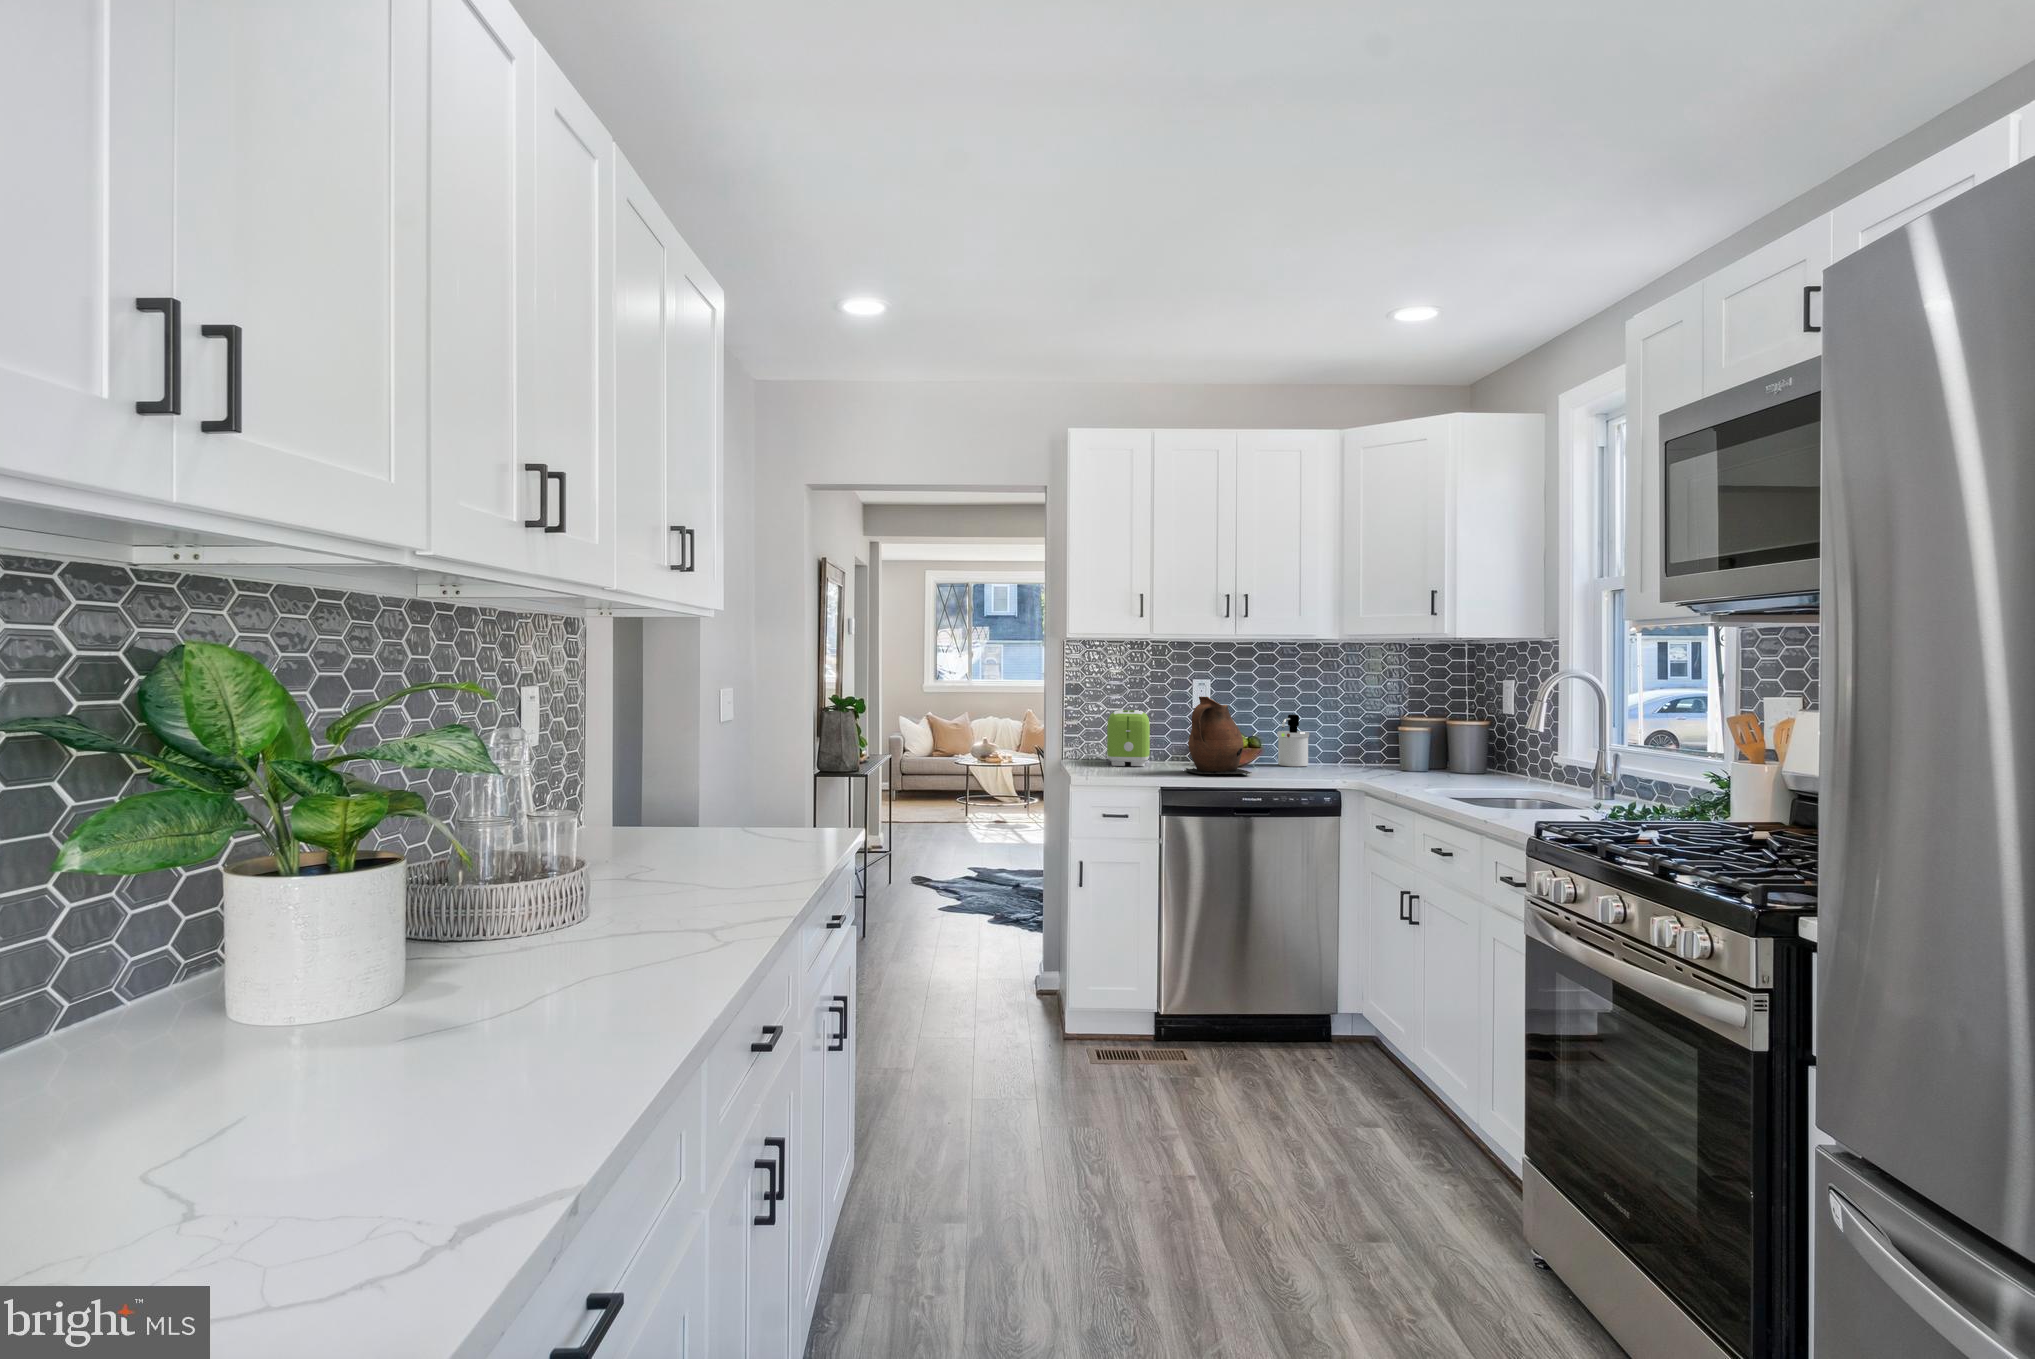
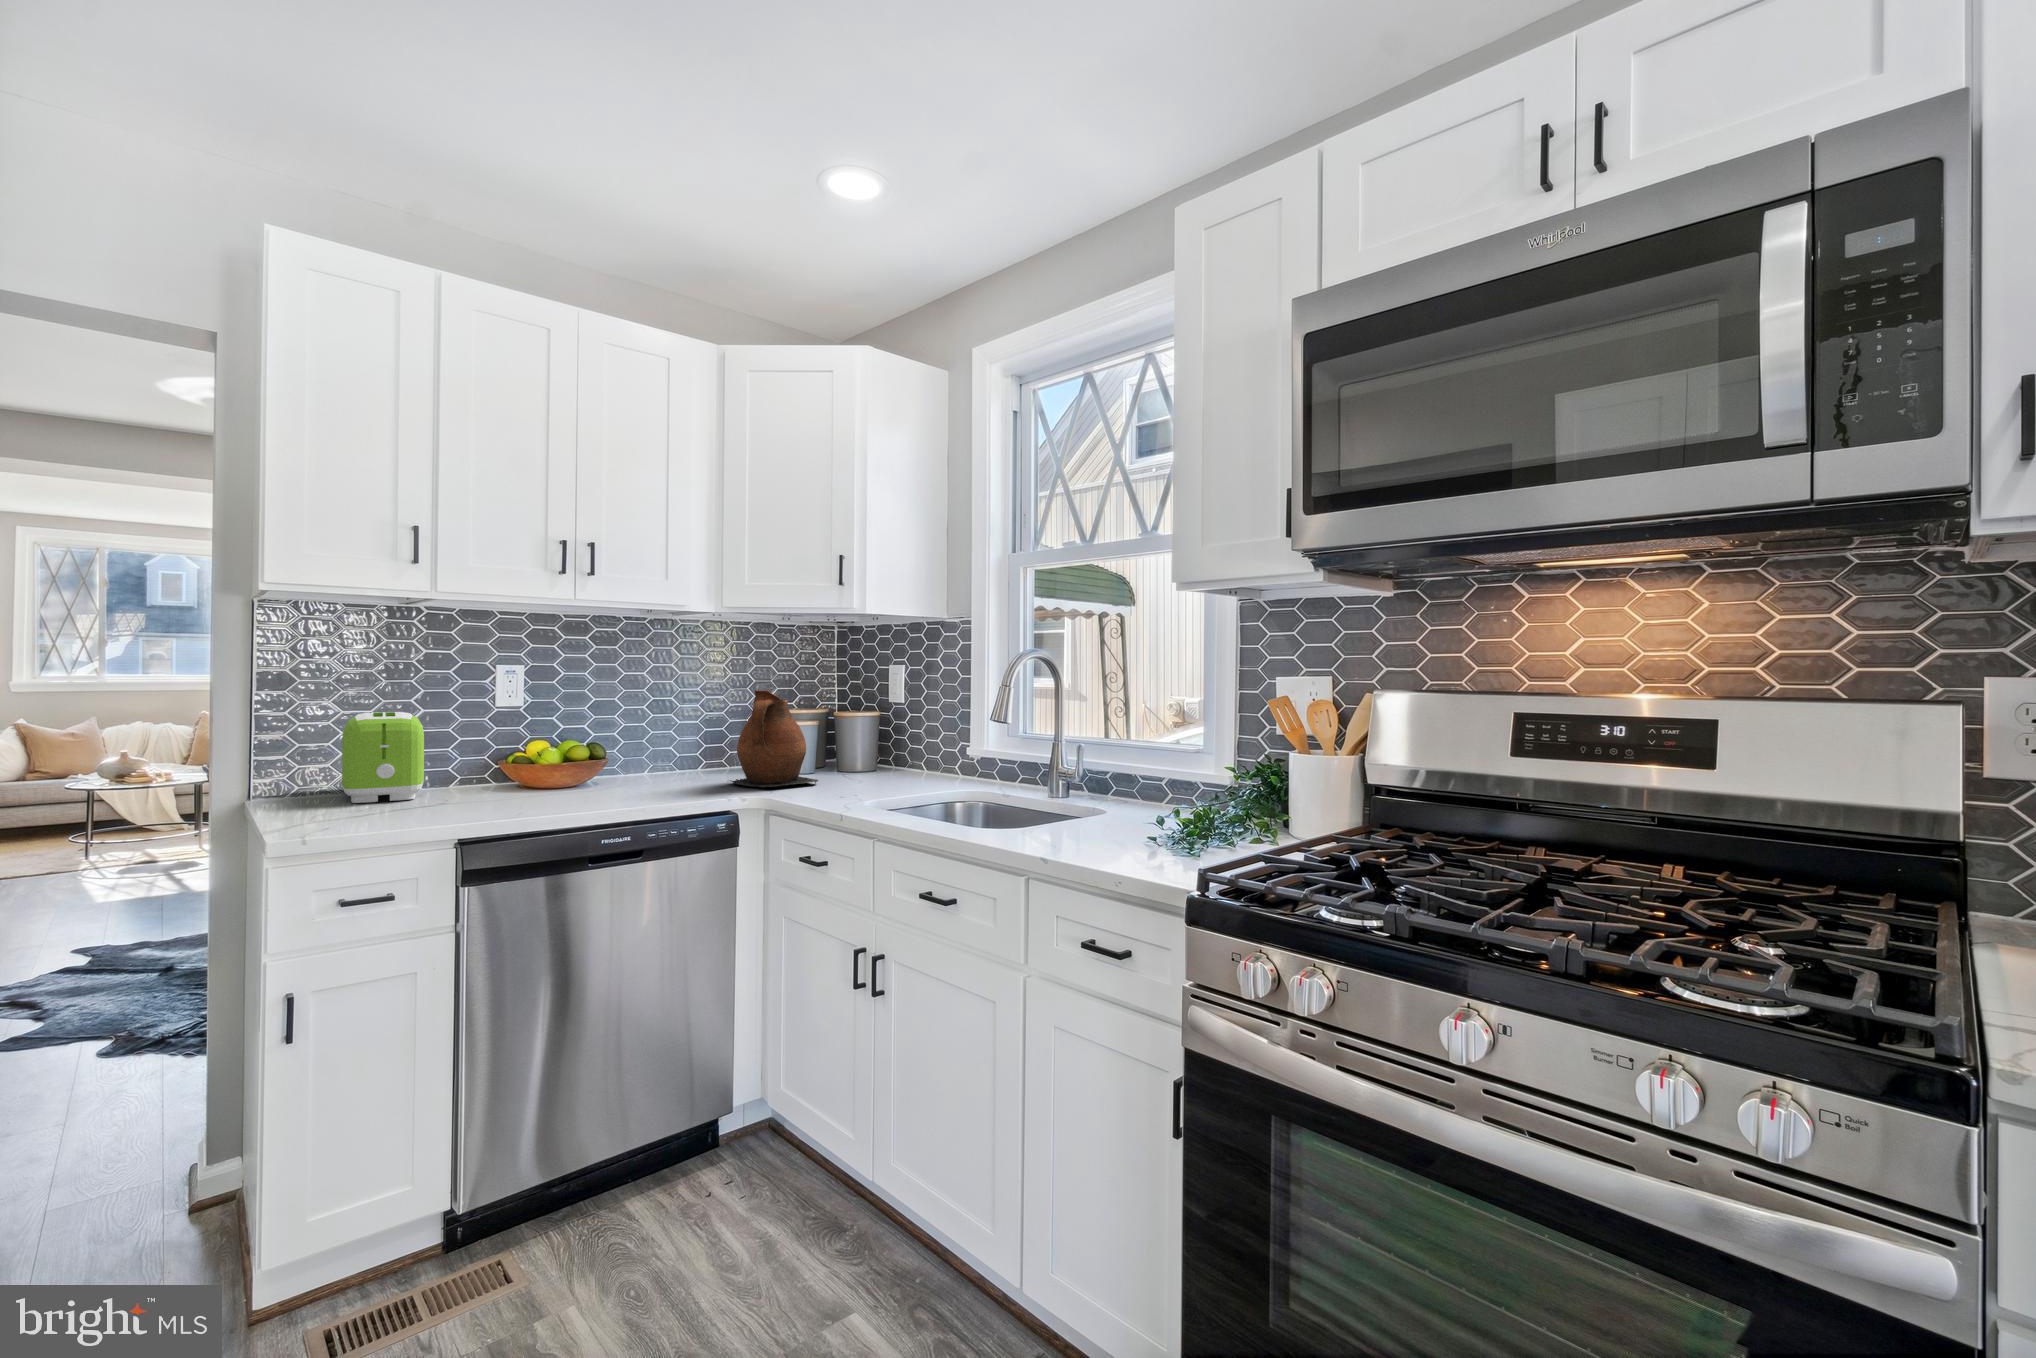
ceramic pitcher: present [1186,697,1251,775] -> present [731,690,819,787]
soap dispenser: present [1277,715,1309,766] -> none [624,711,668,779]

